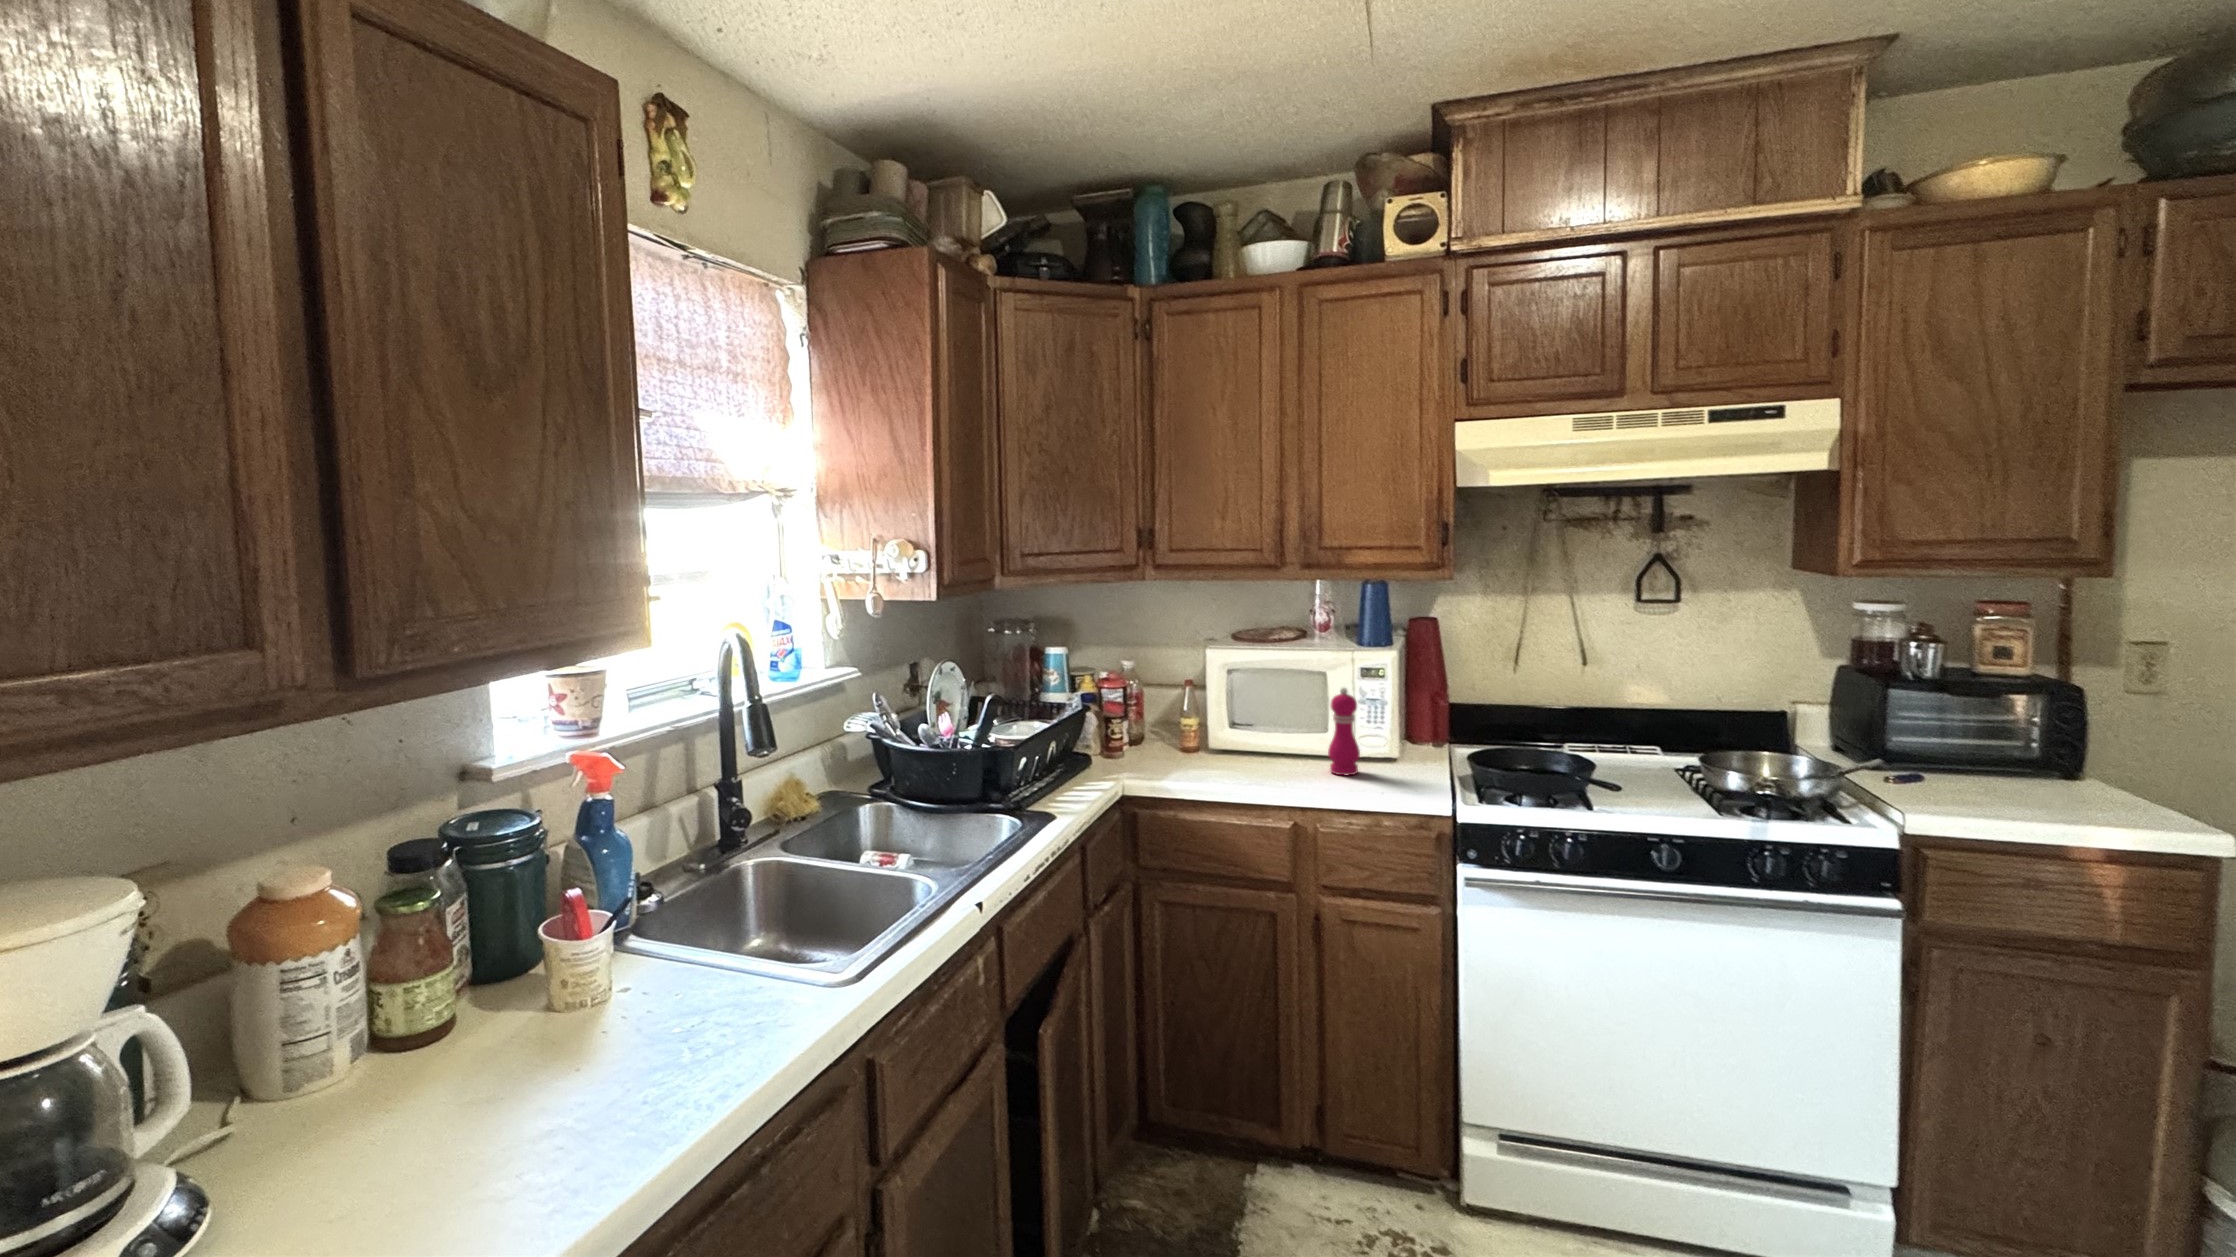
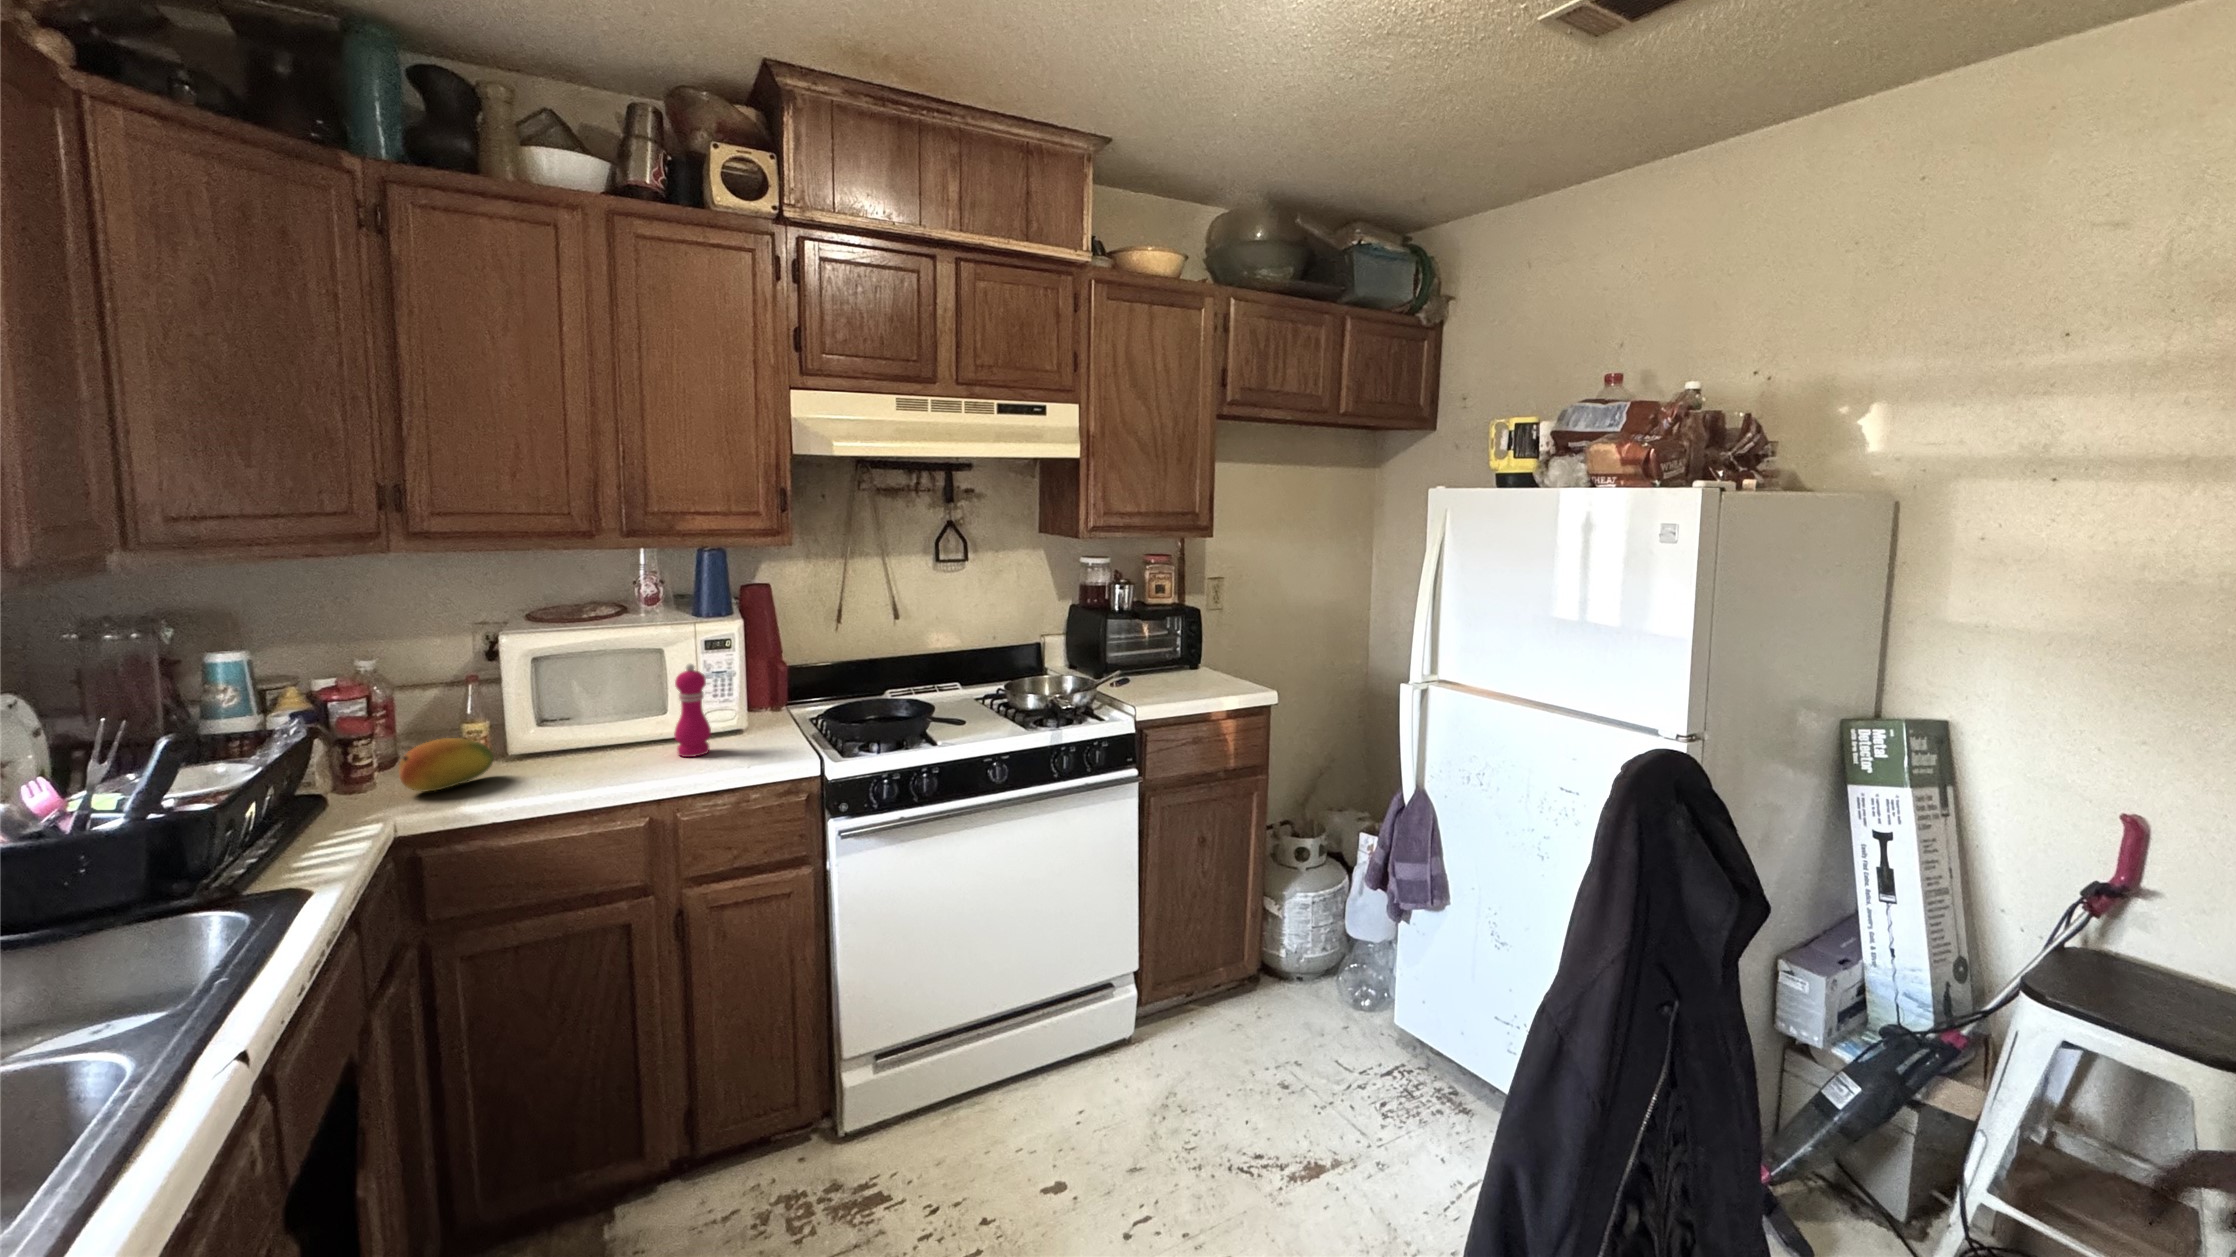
fruit: none [1133,726,1194,766] -> present [399,738,494,792]

